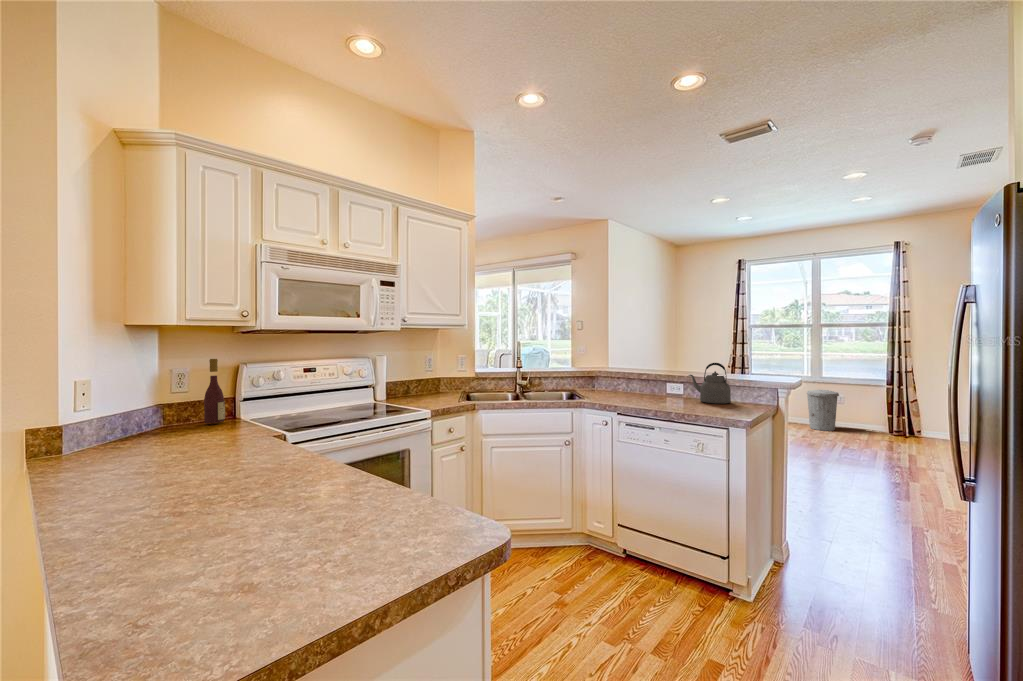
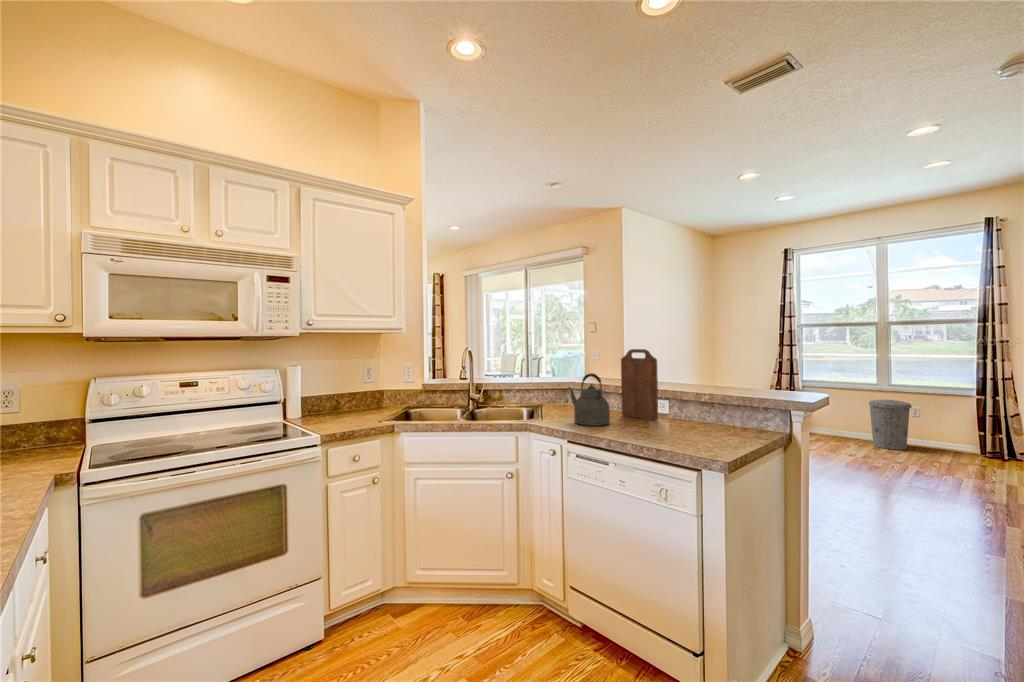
cutting board: none [646,344,677,399] -> present [621,349,658,420]
wine bottle: present [204,359,225,423] -> none [31,373,63,453]
kettle: present [689,363,731,404] -> present [567,373,610,426]

